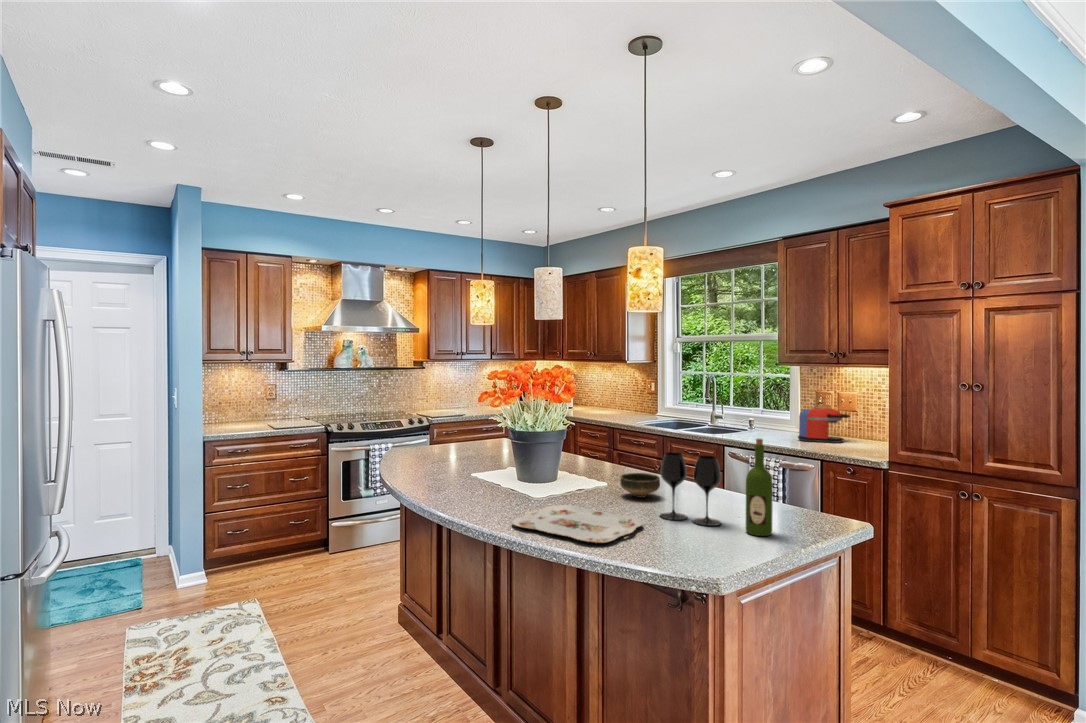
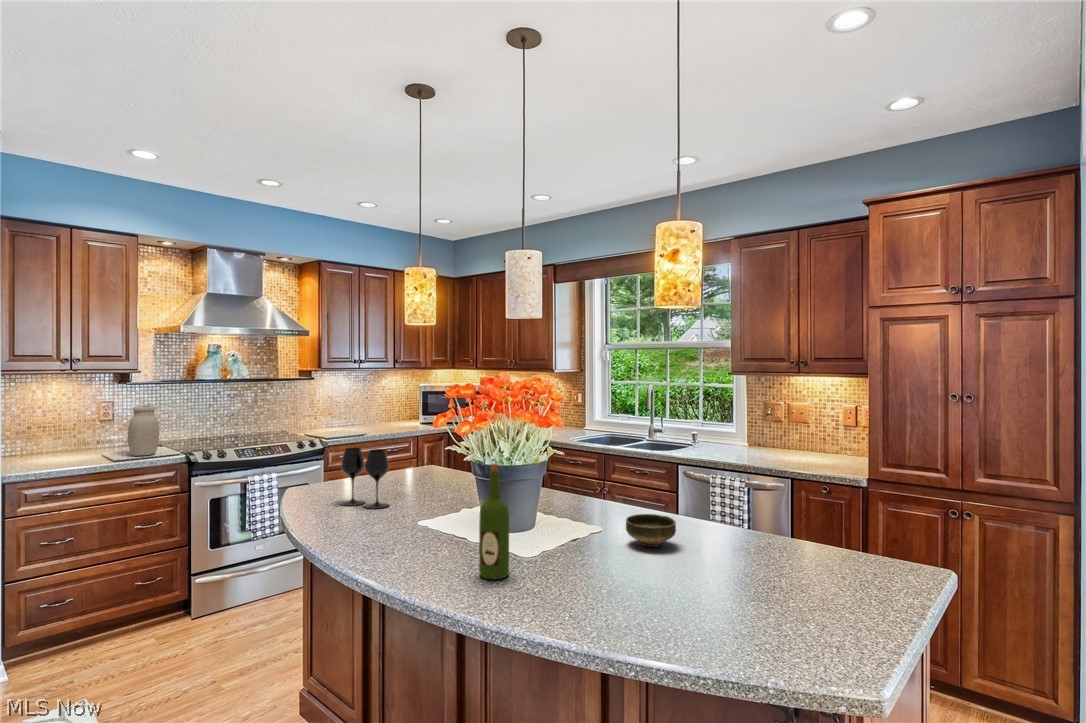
jar: none [285,387,307,426] -> present [128,405,159,456]
coffee maker: present [798,408,850,443] -> none [756,421,810,458]
wine bottle: present [746,439,773,536] -> present [479,463,509,579]
wine glass: present [660,452,721,526] -> present [341,448,389,509]
serving tray: present [512,505,643,543] -> none [521,568,696,634]

